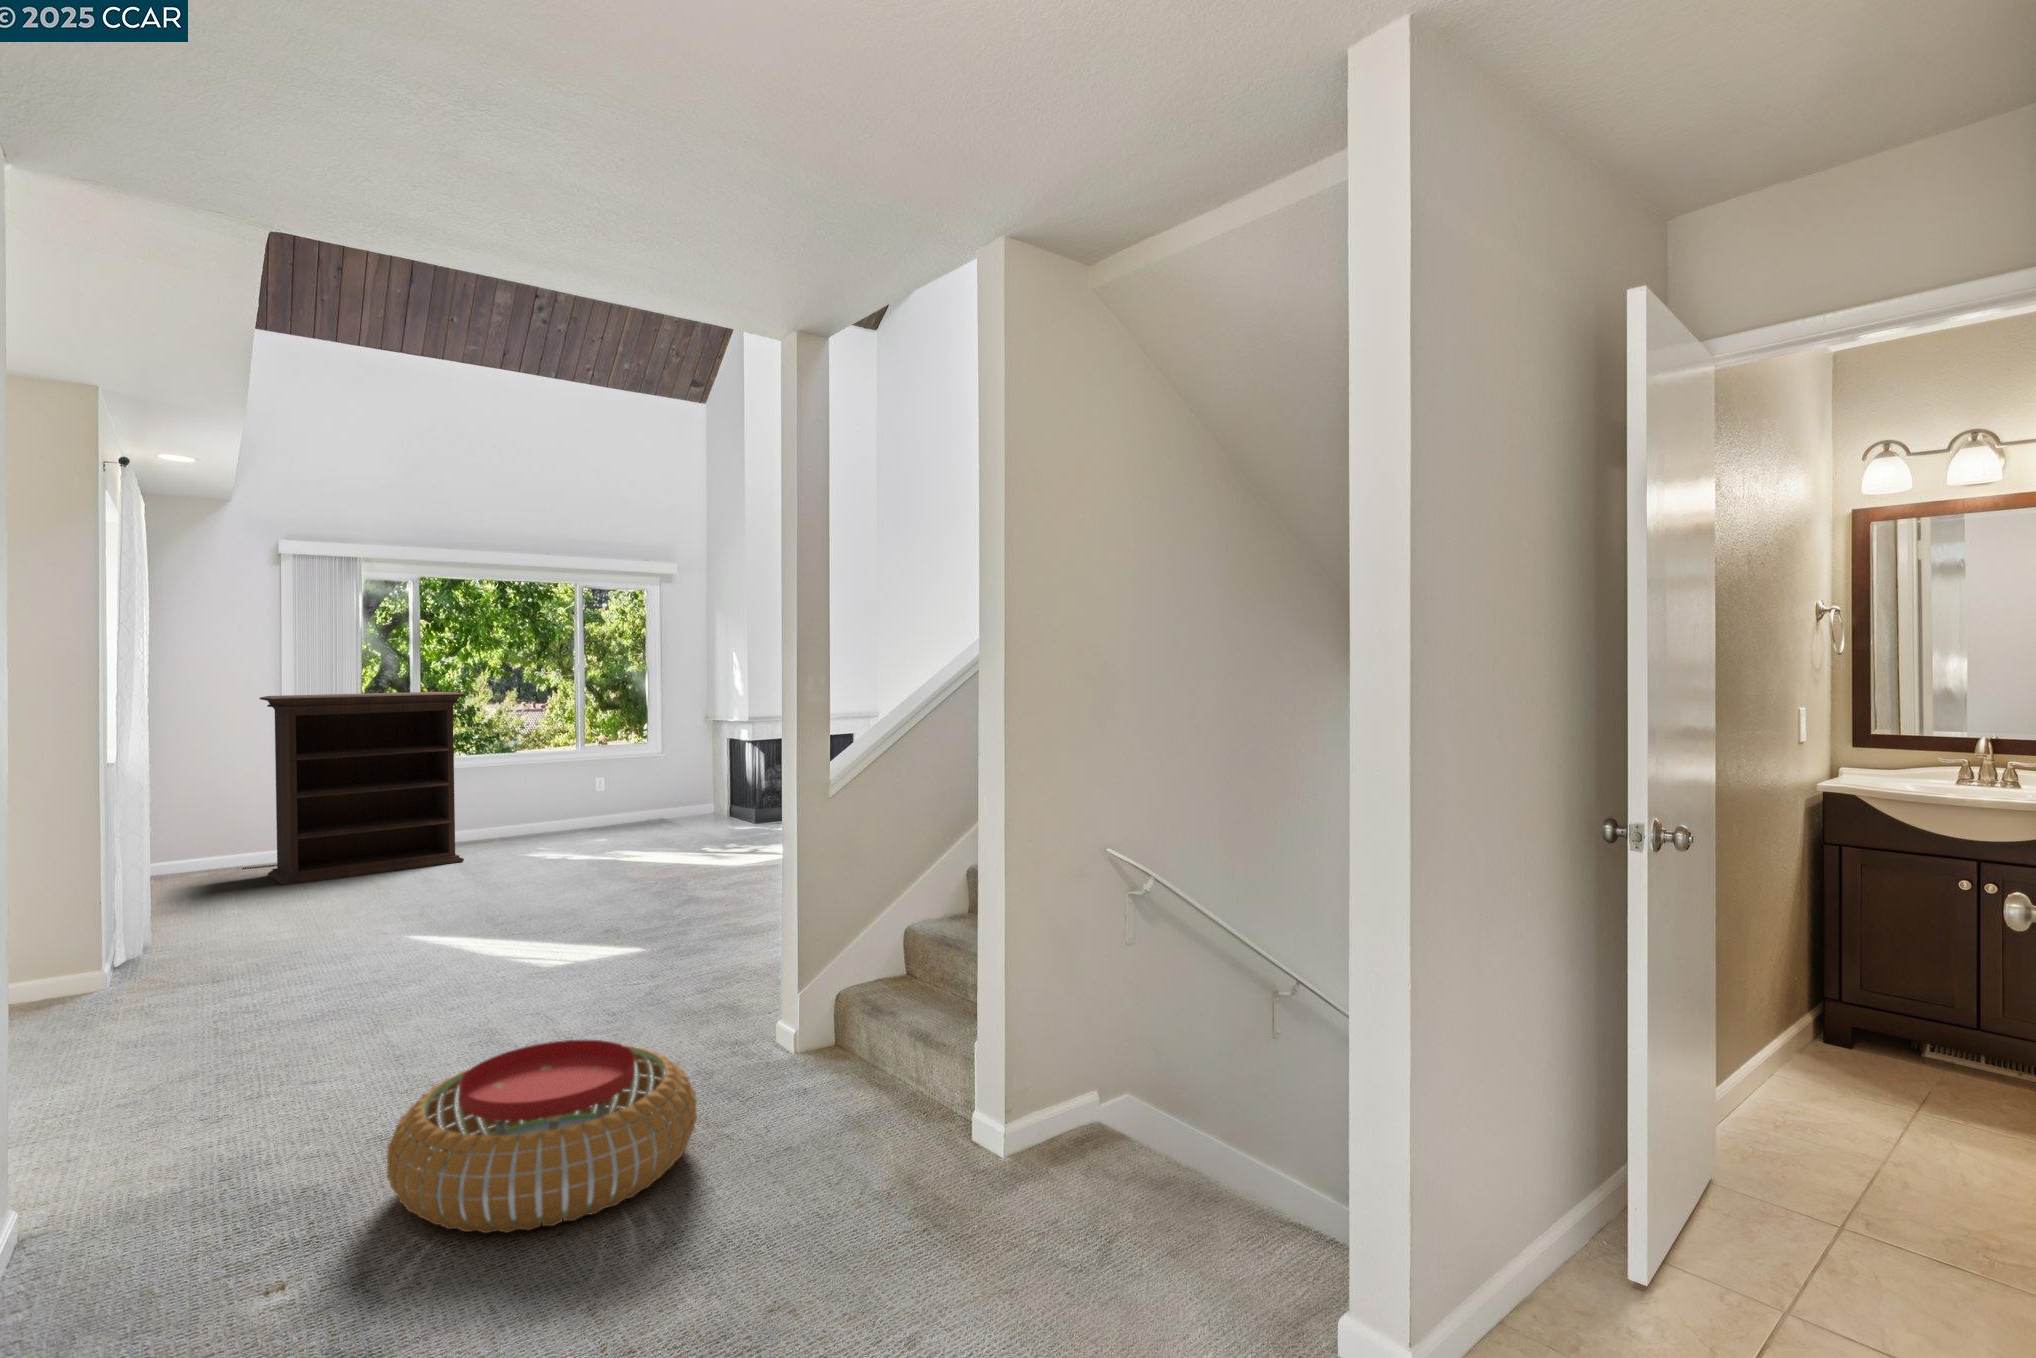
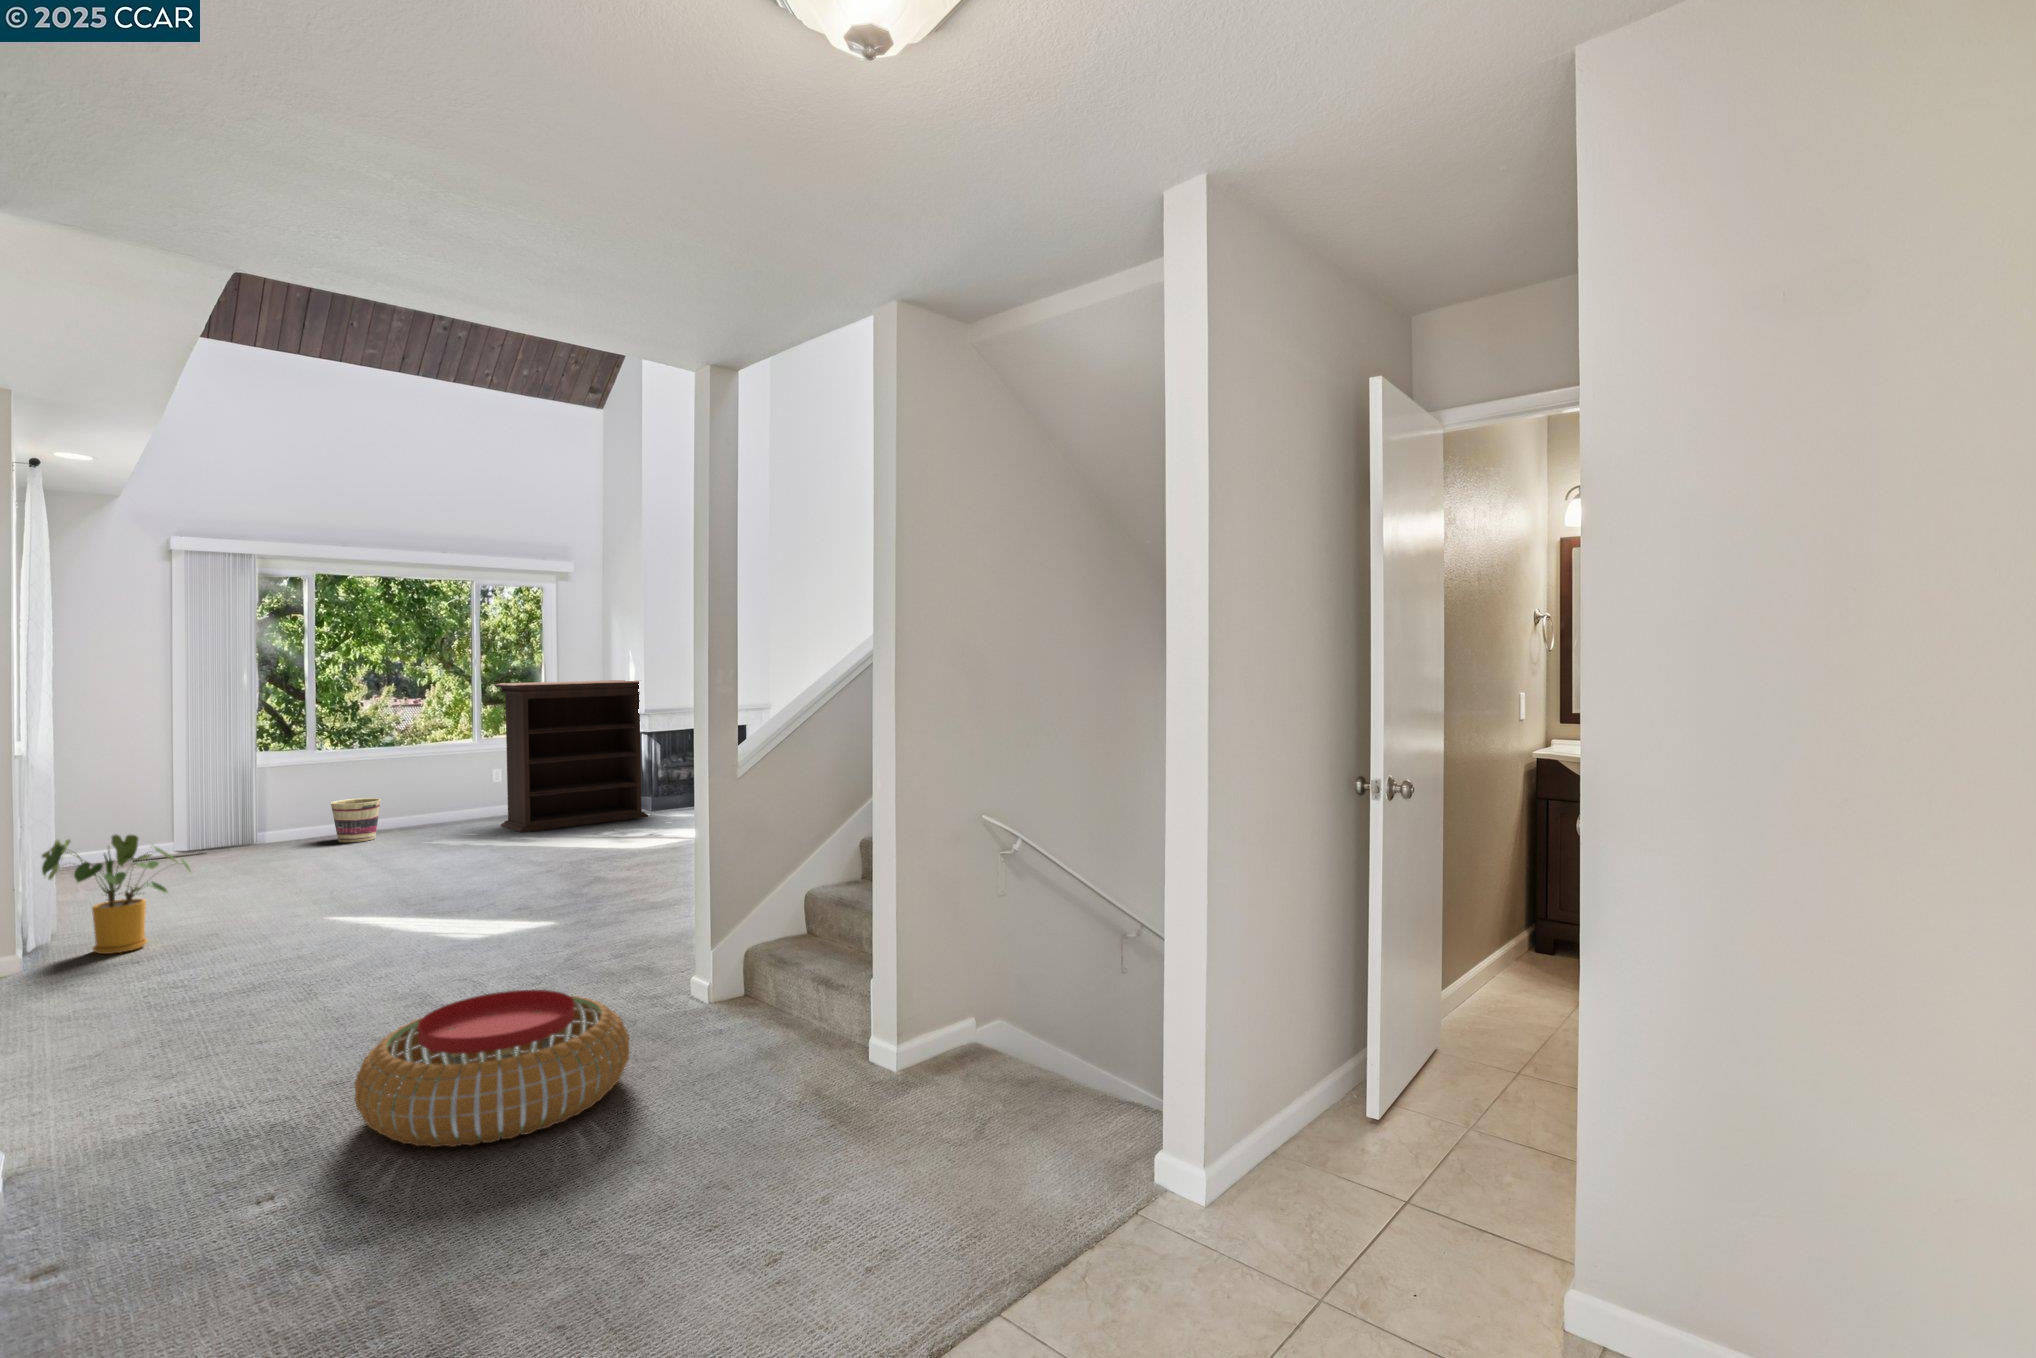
bookshelf: present [259,692,466,885] -> present [494,680,648,832]
basket: none [449,804,496,848] -> present [331,798,381,843]
house plant: none [143,842,292,964] -> present [42,834,190,954]

